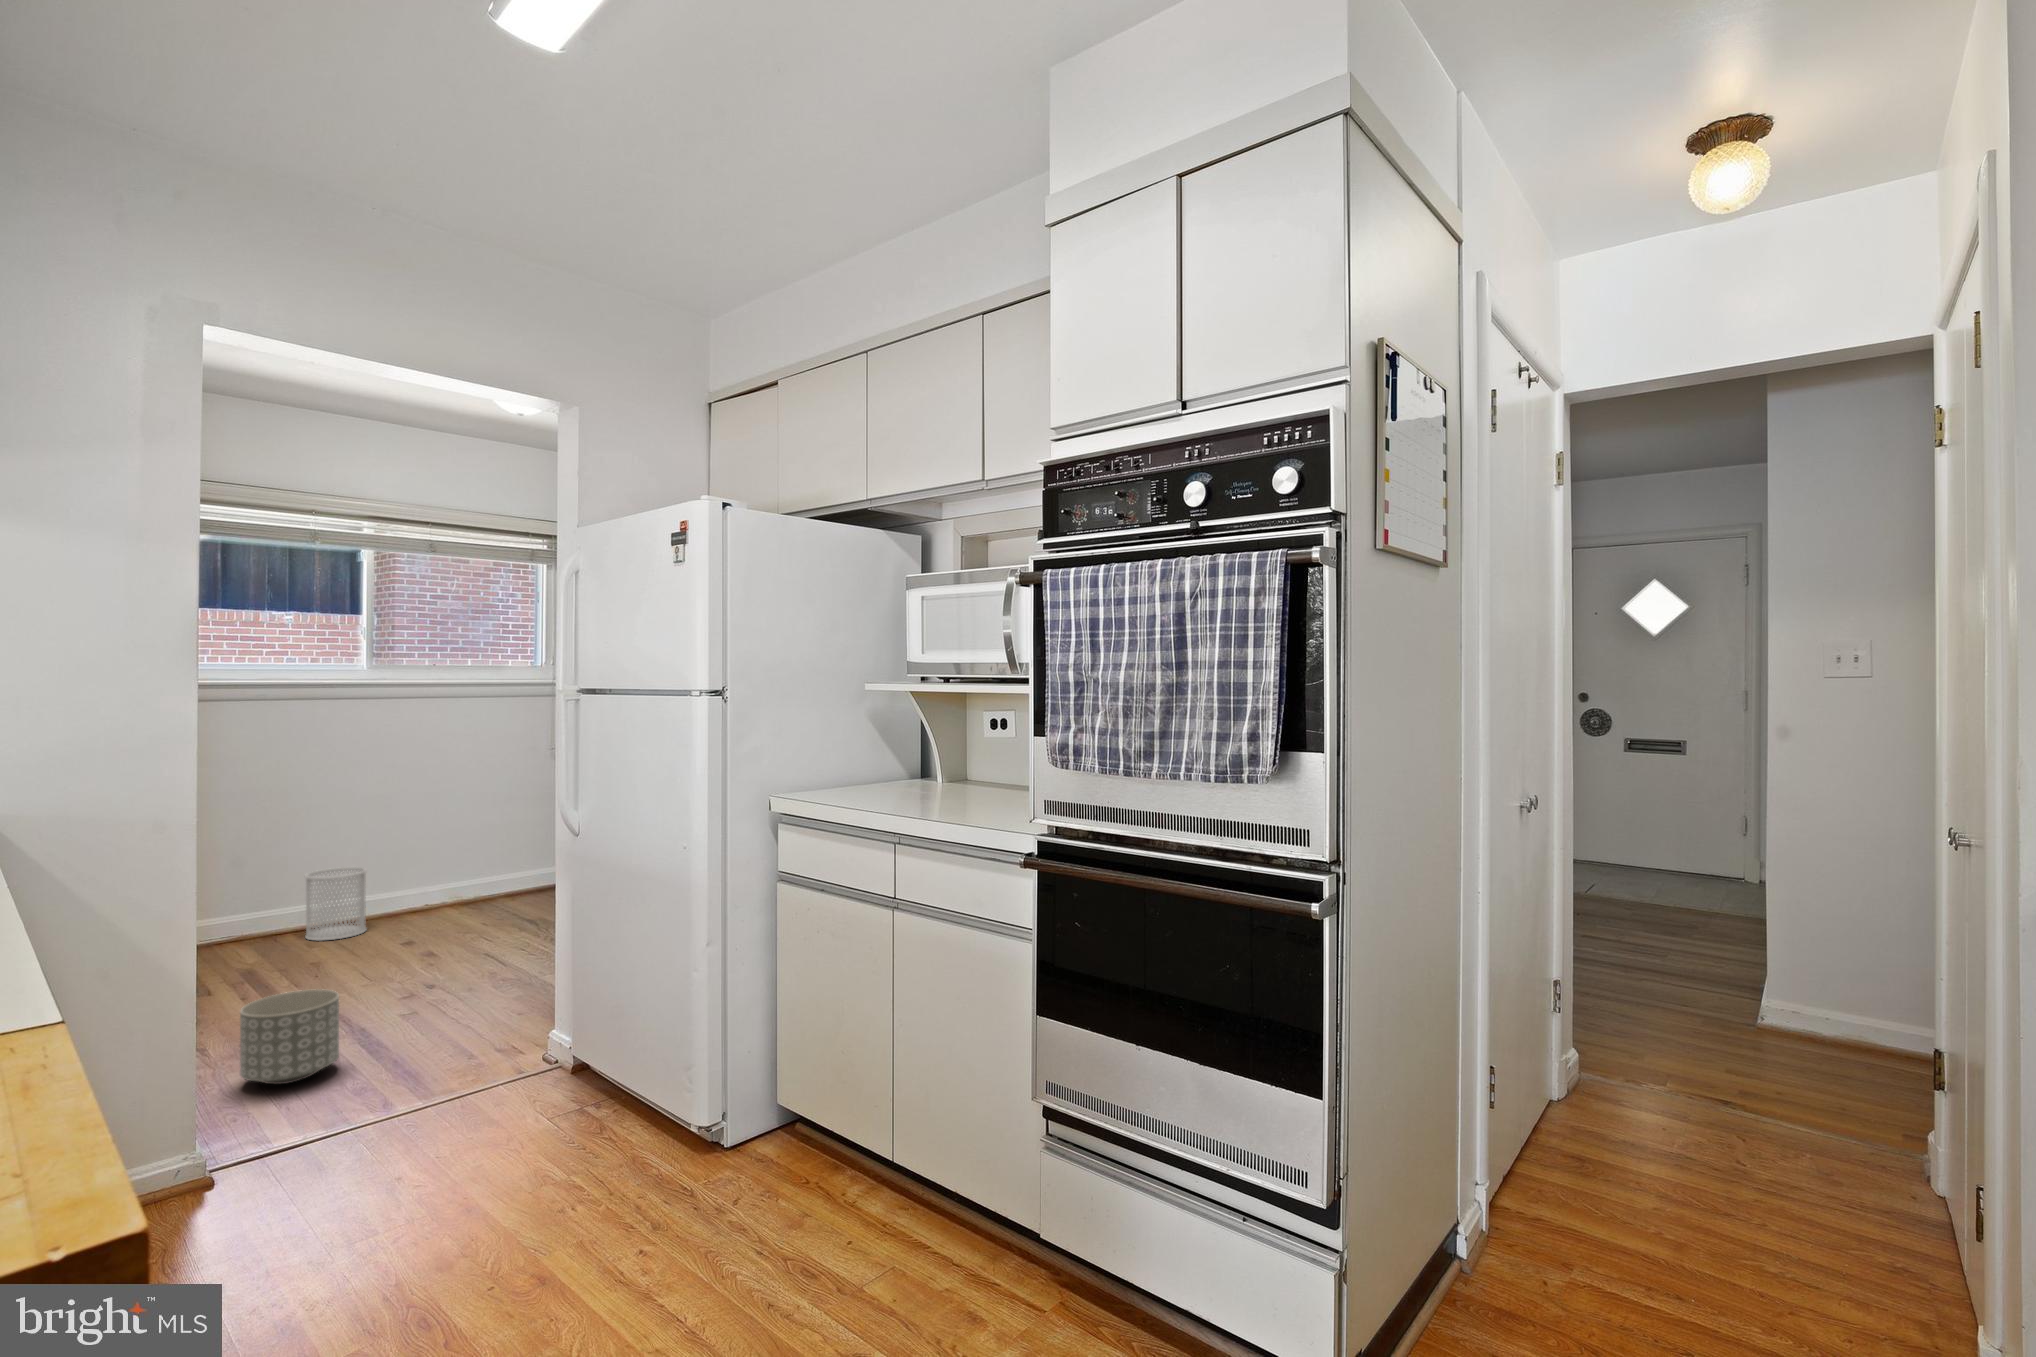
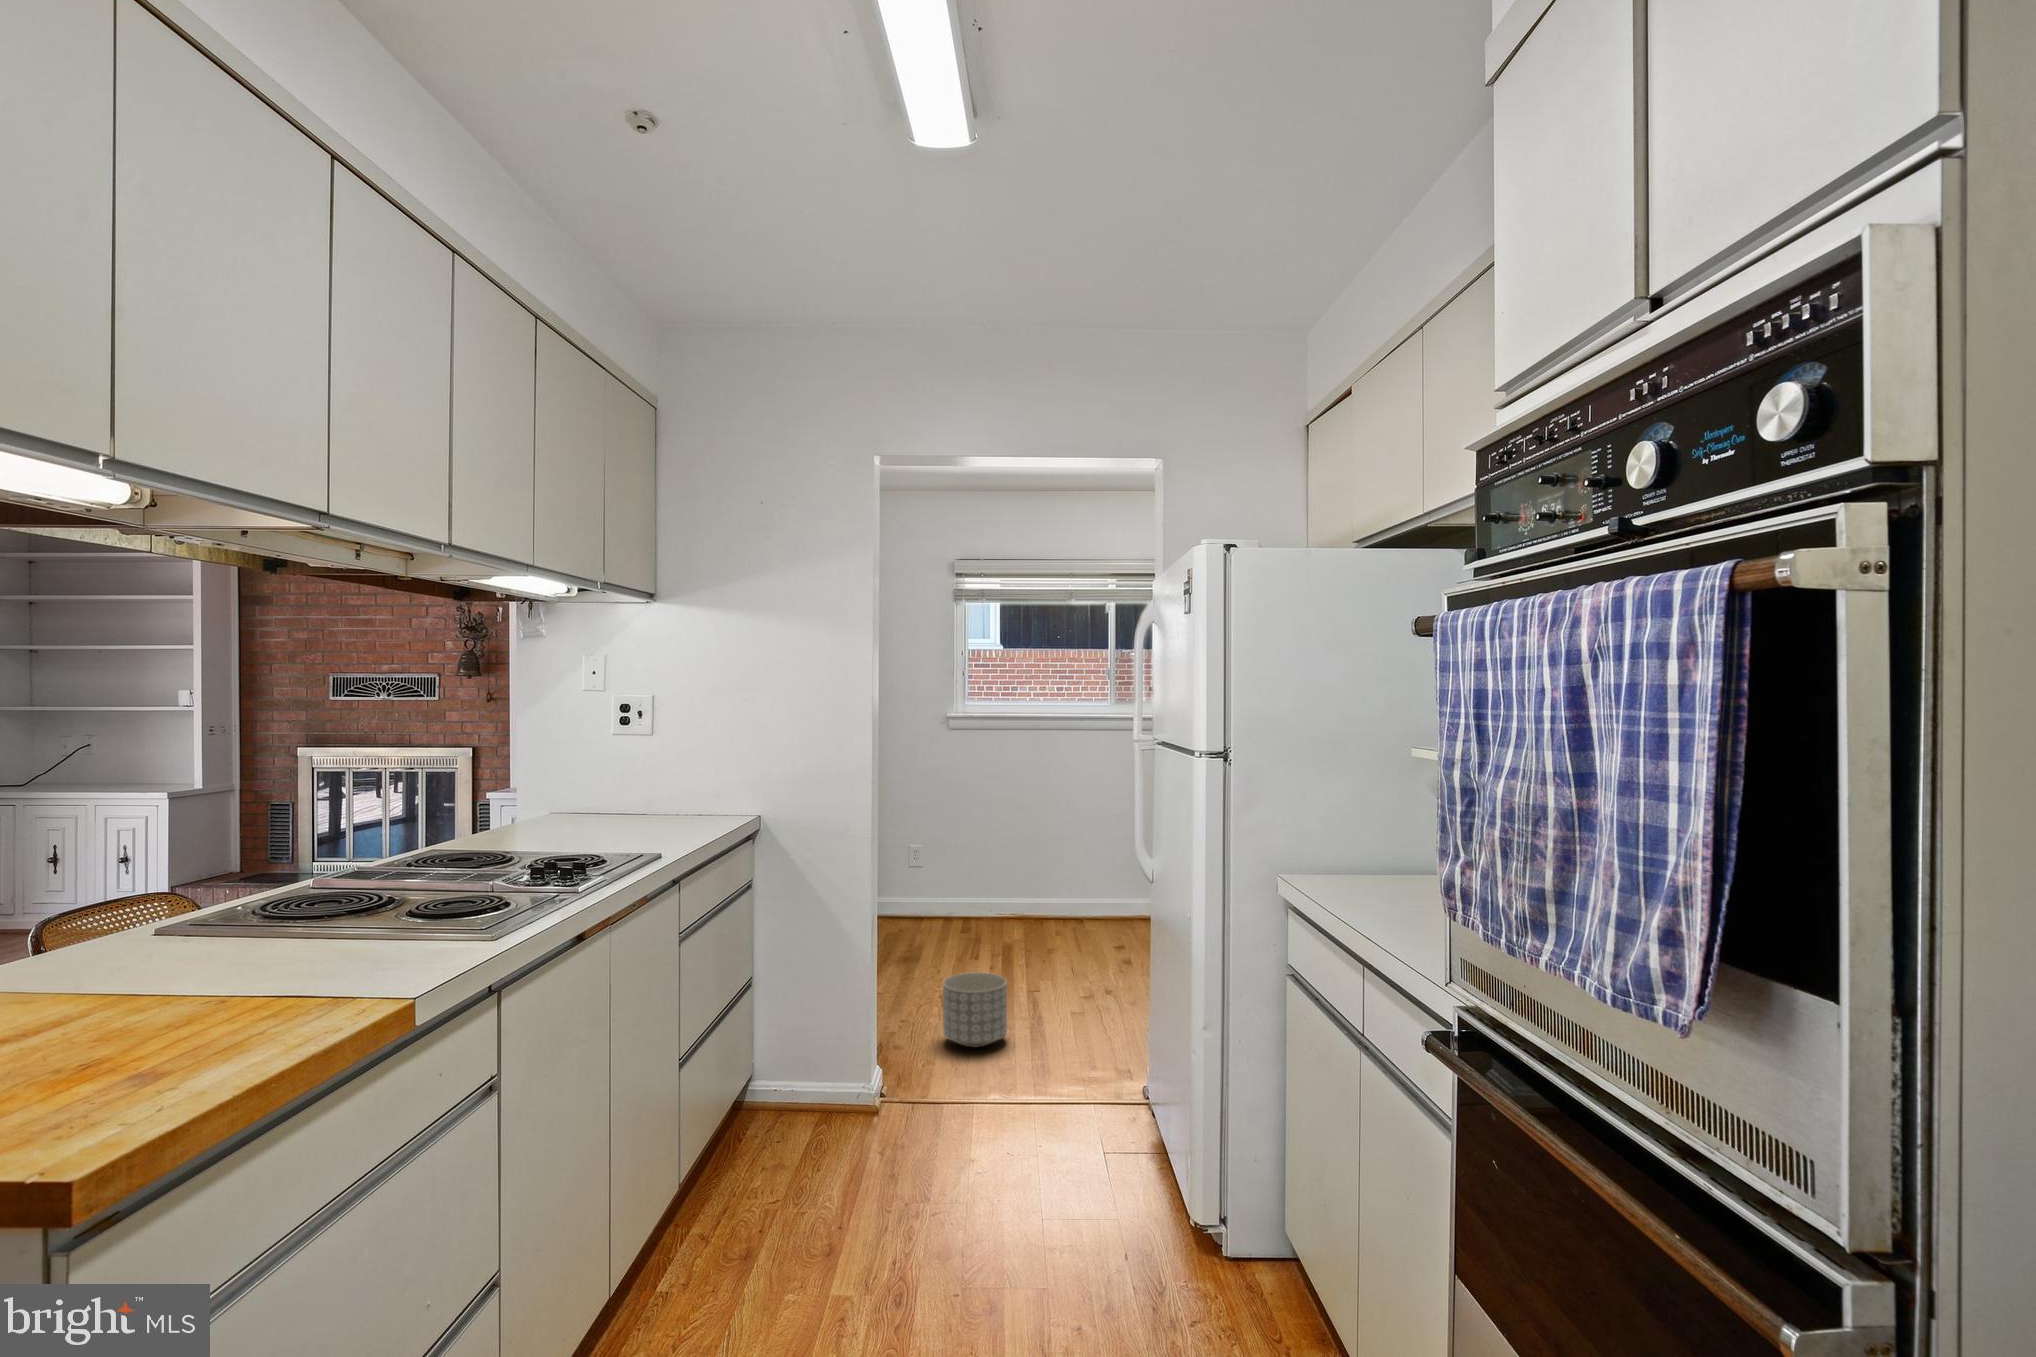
wastebasket: present [305,867,367,941] -> none [1063,868,1105,928]

